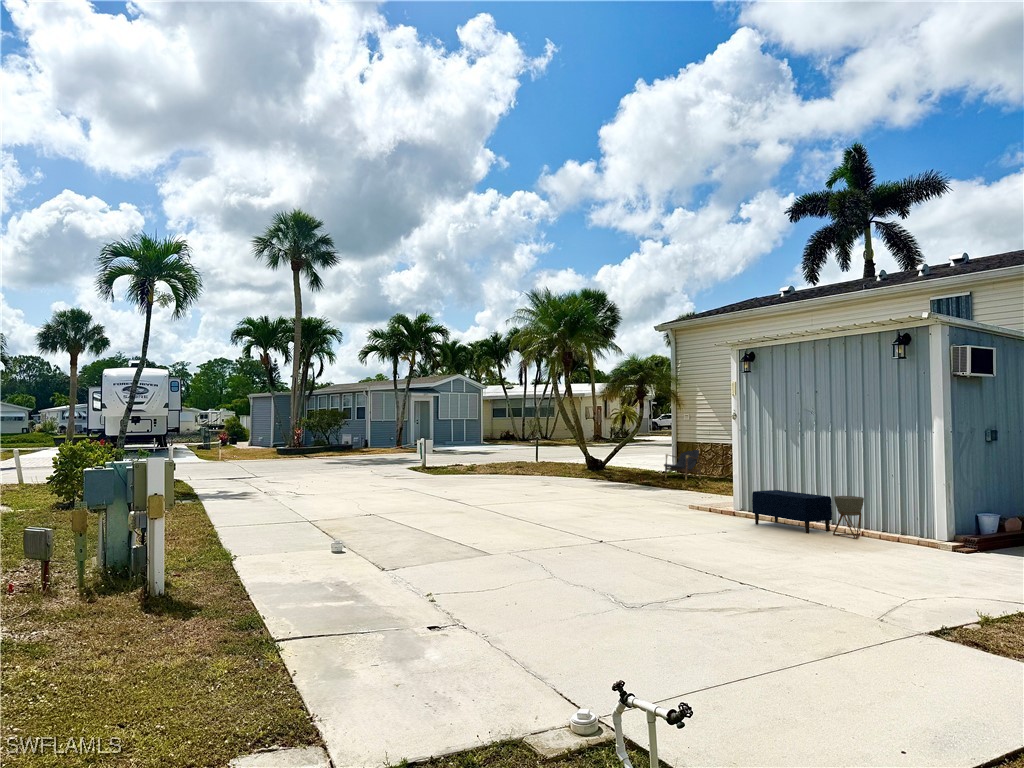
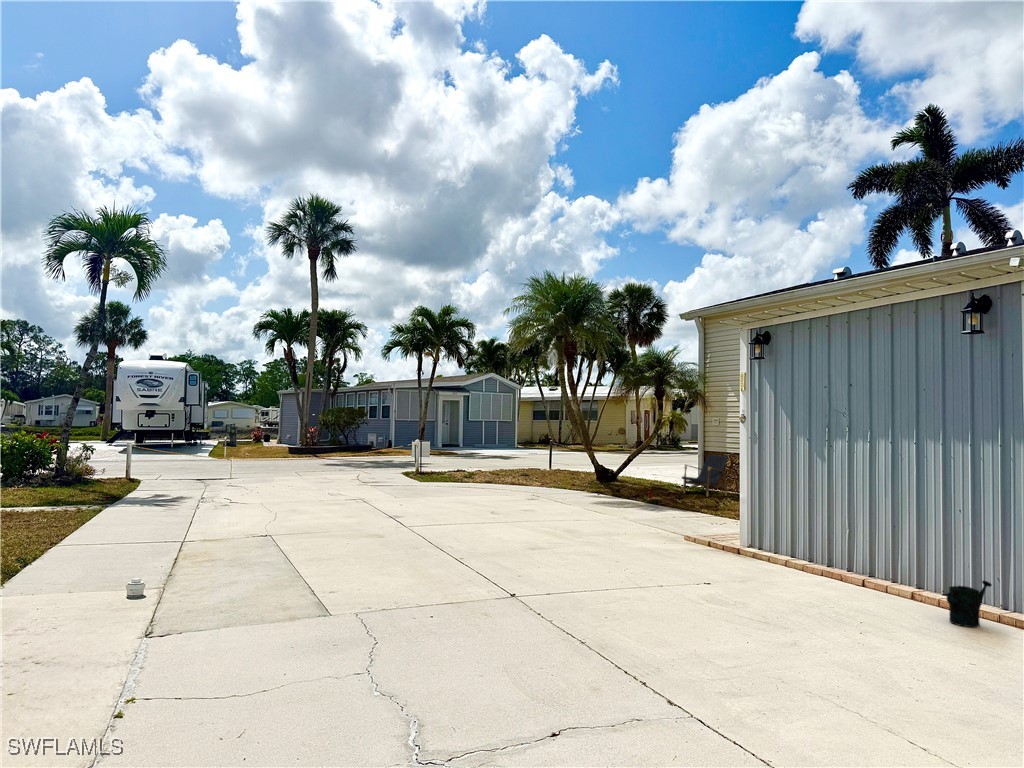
bench: present [752,490,832,533] -> none [757,522,871,591]
planter: present [833,496,864,539] -> none [870,538,919,607]
watering can: none [883,518,910,547] -> present [947,581,992,627]

